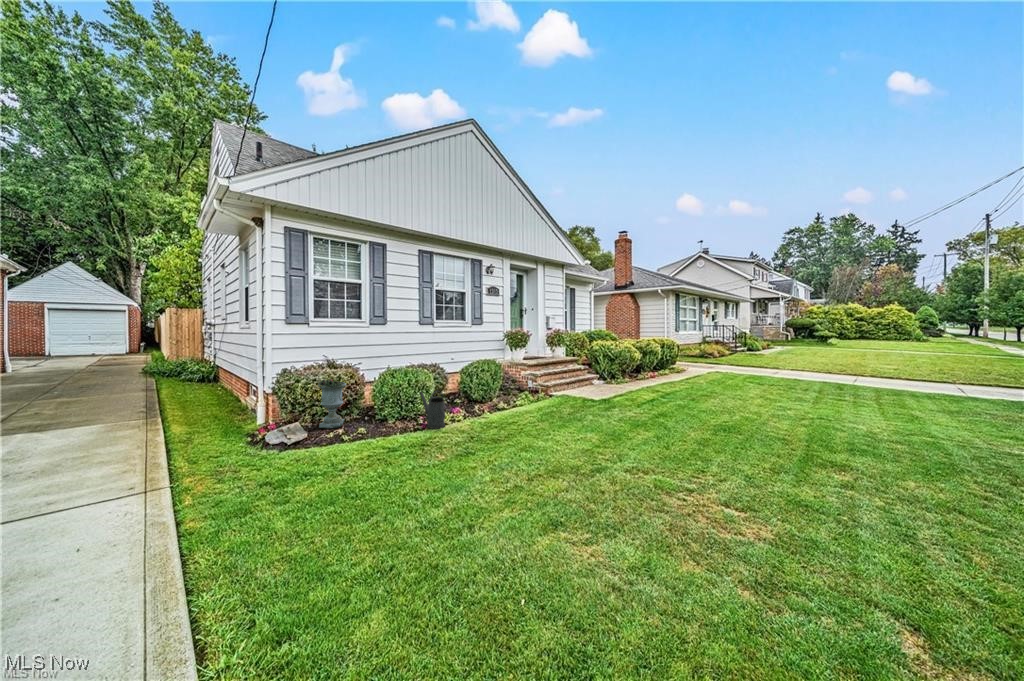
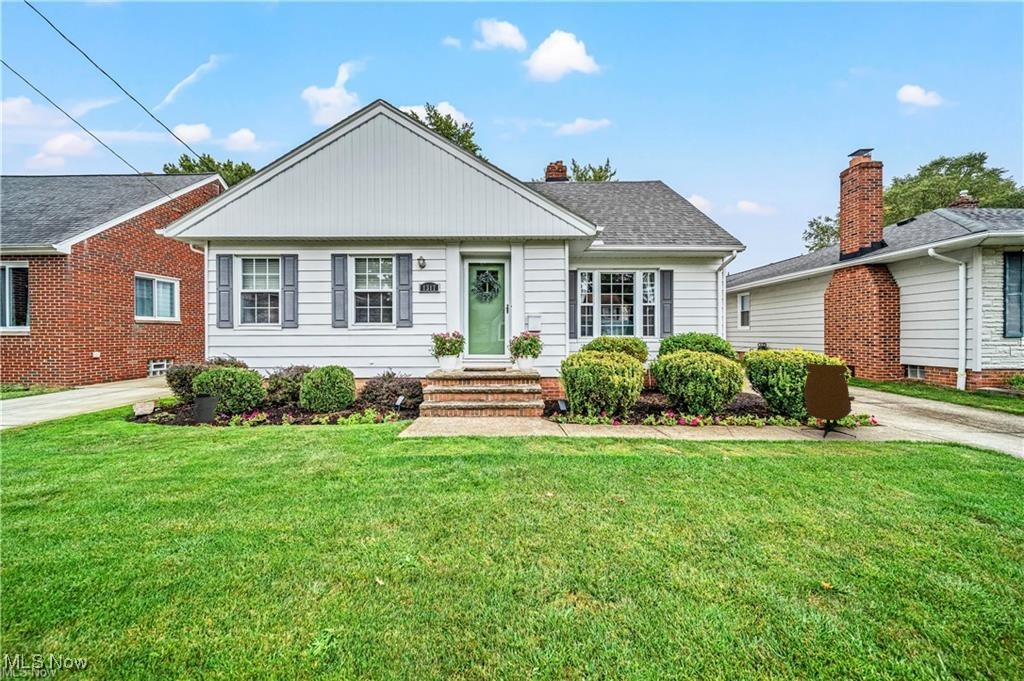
lounge chair: none [695,348,728,381] -> present [801,363,856,438]
planter: present [318,379,346,429] -> none [155,371,183,412]

